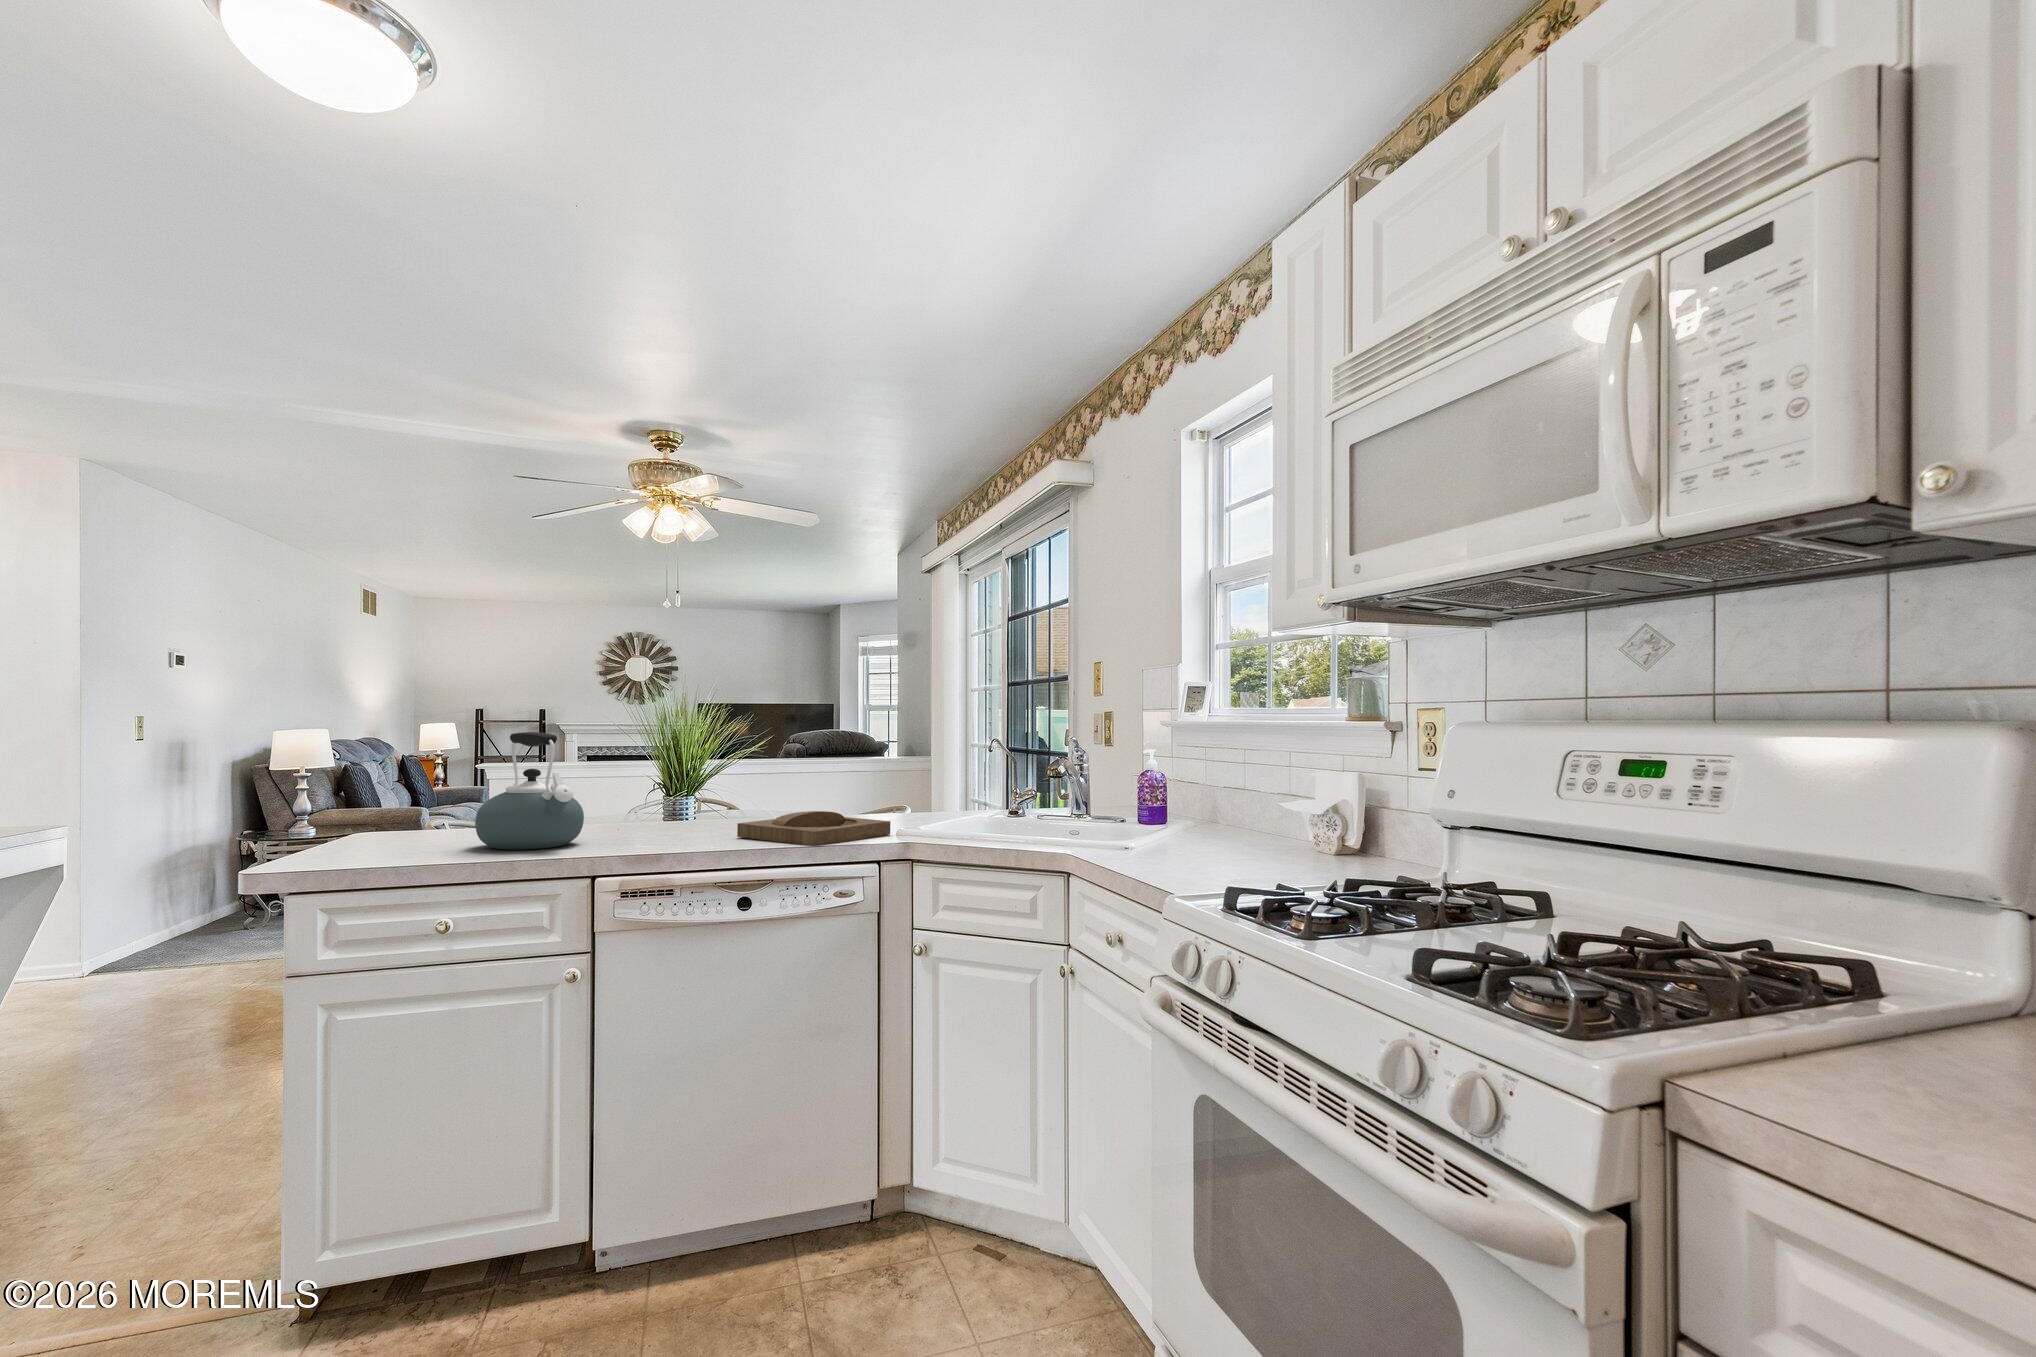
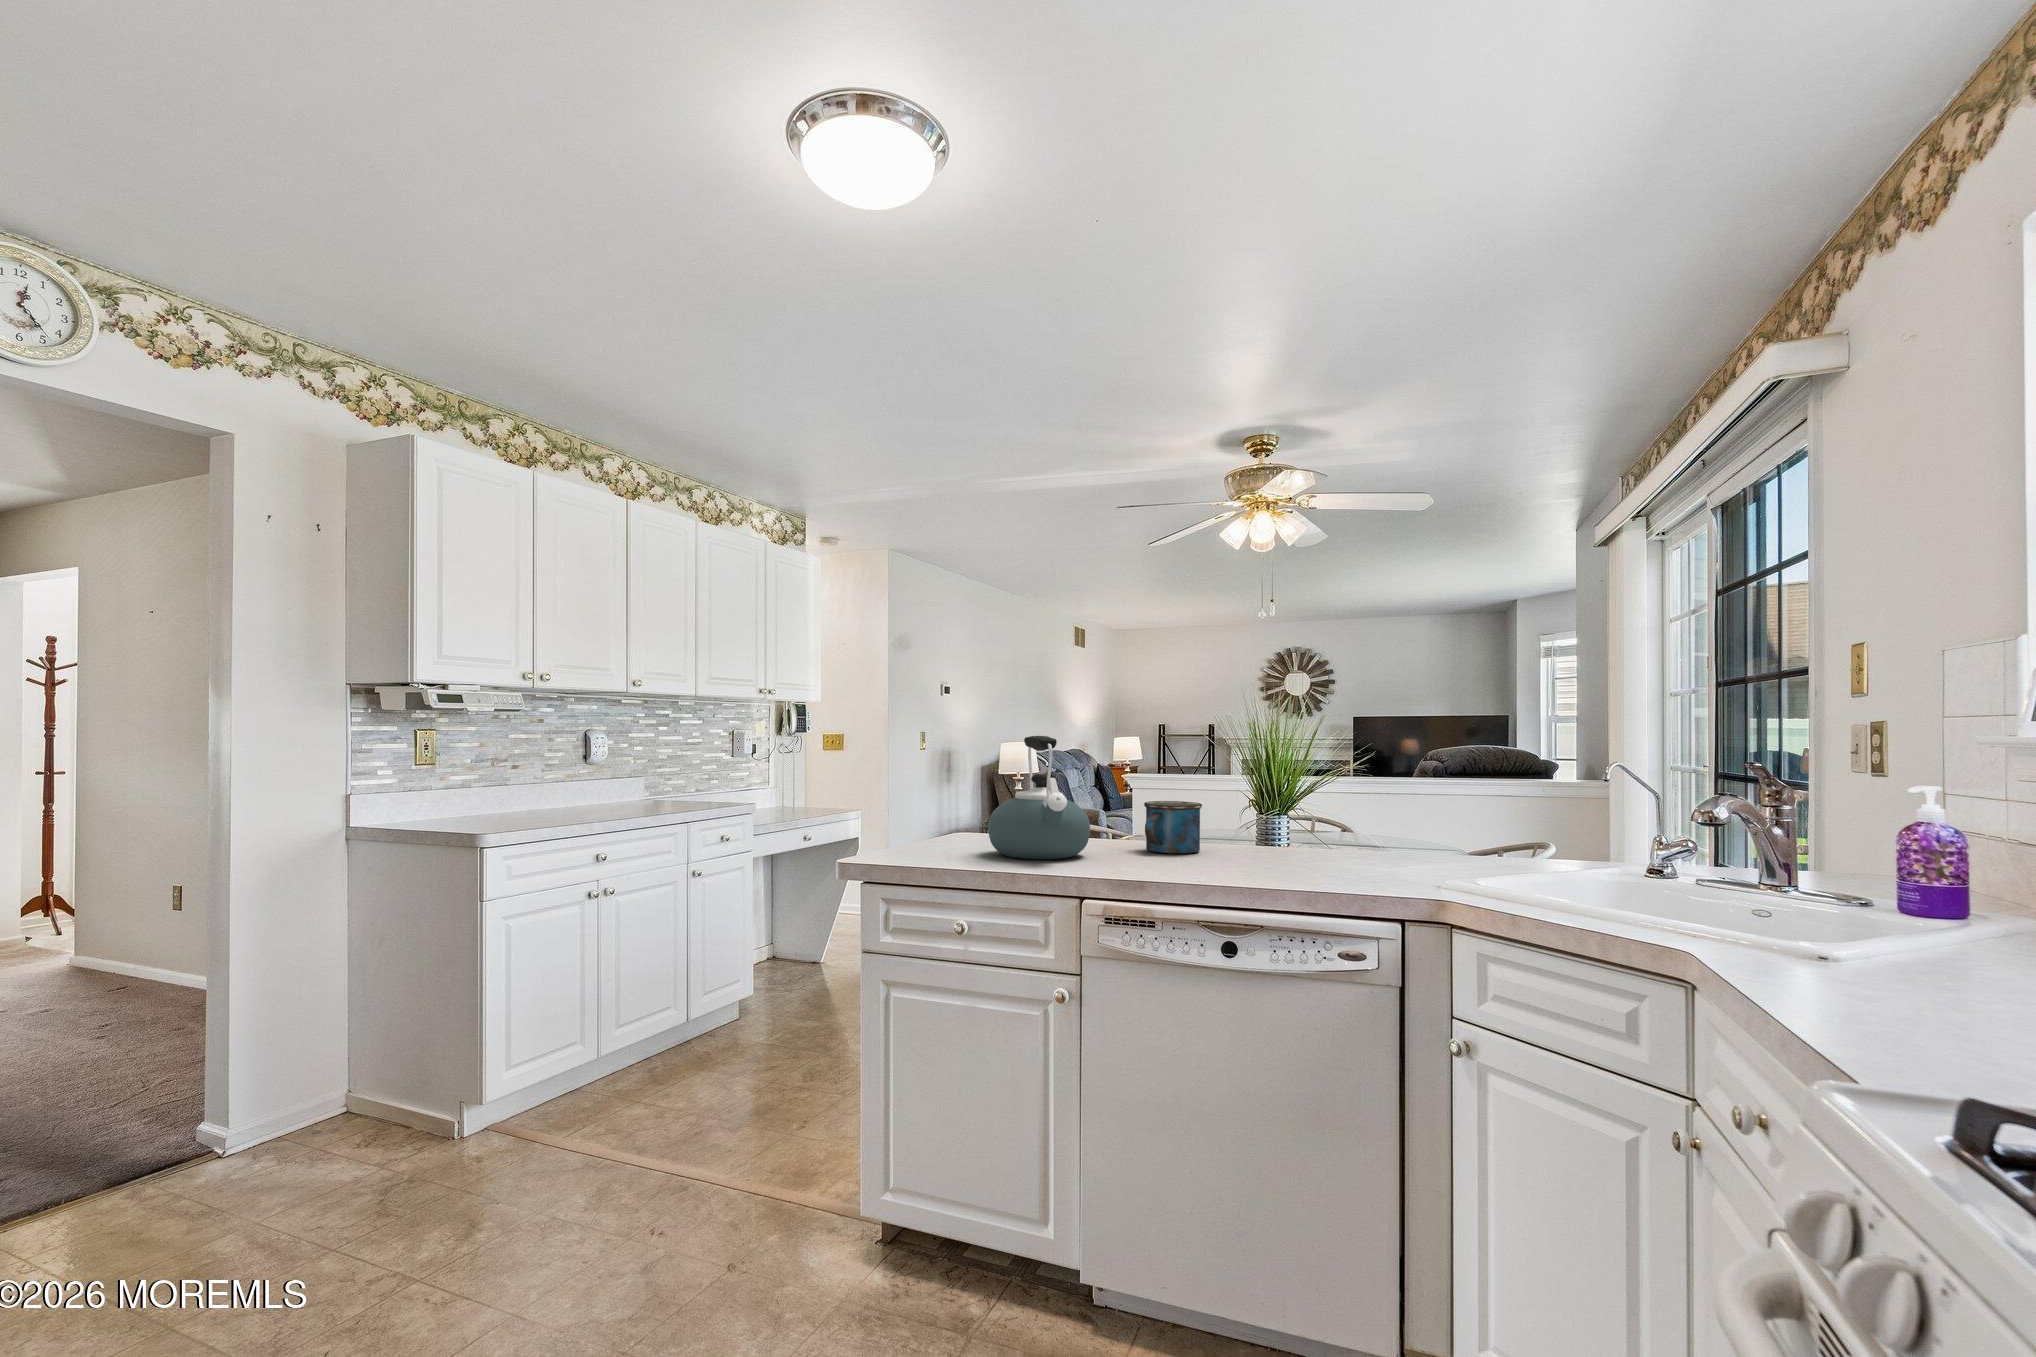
mug: none [623,788,678,834] -> present [1144,801,1202,854]
tray: present [737,811,890,846] -> none [1255,842,1459,889]

